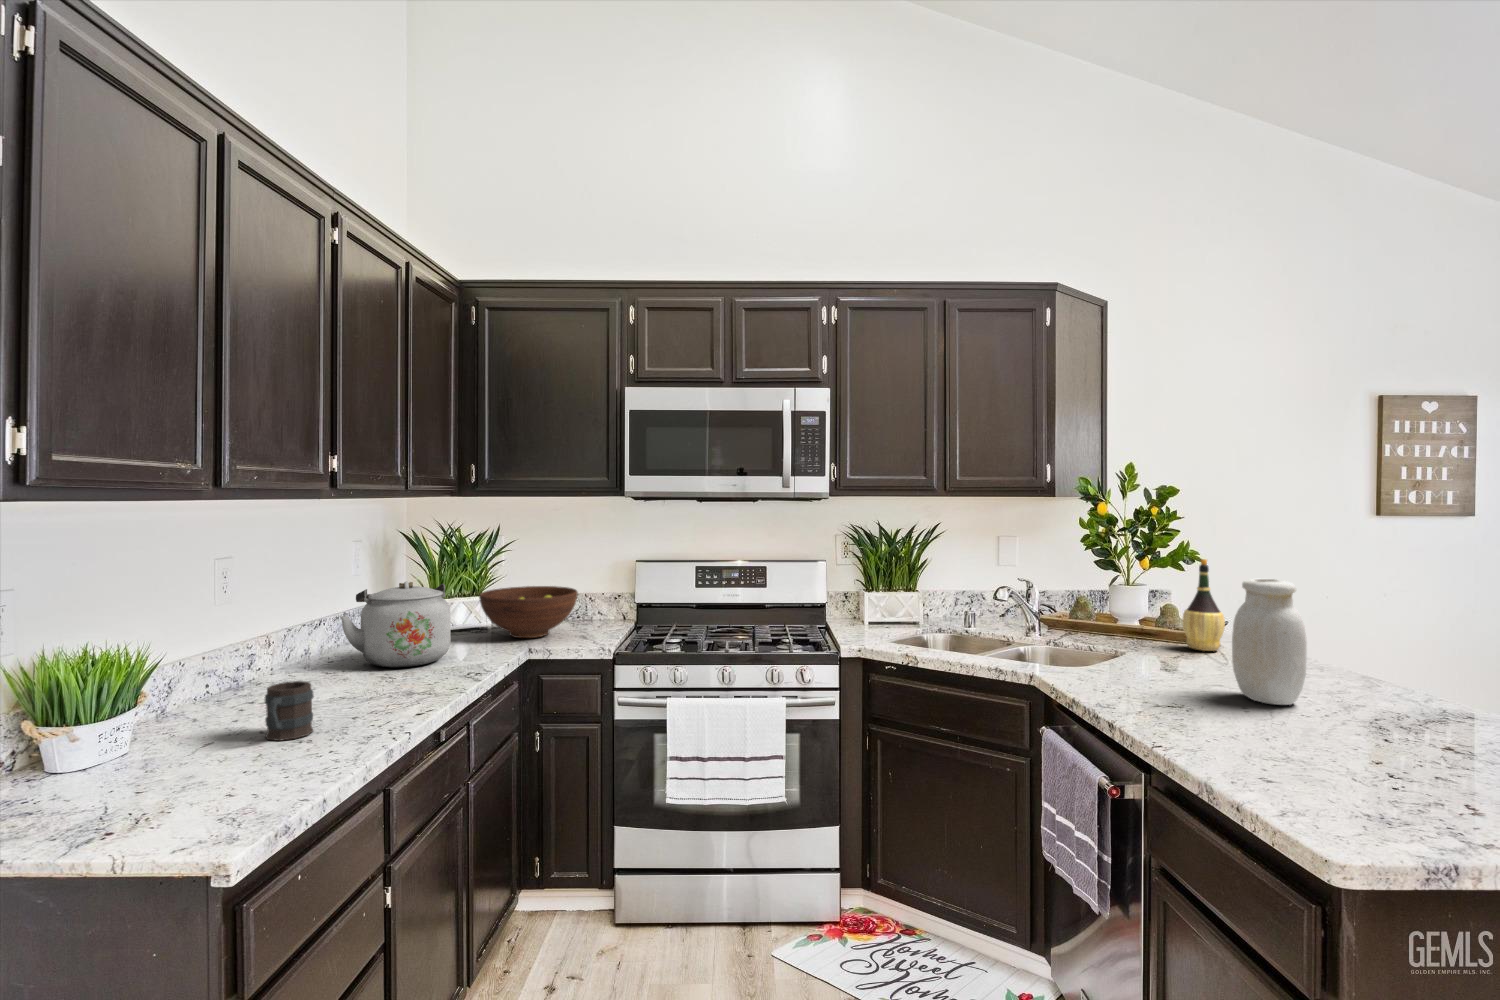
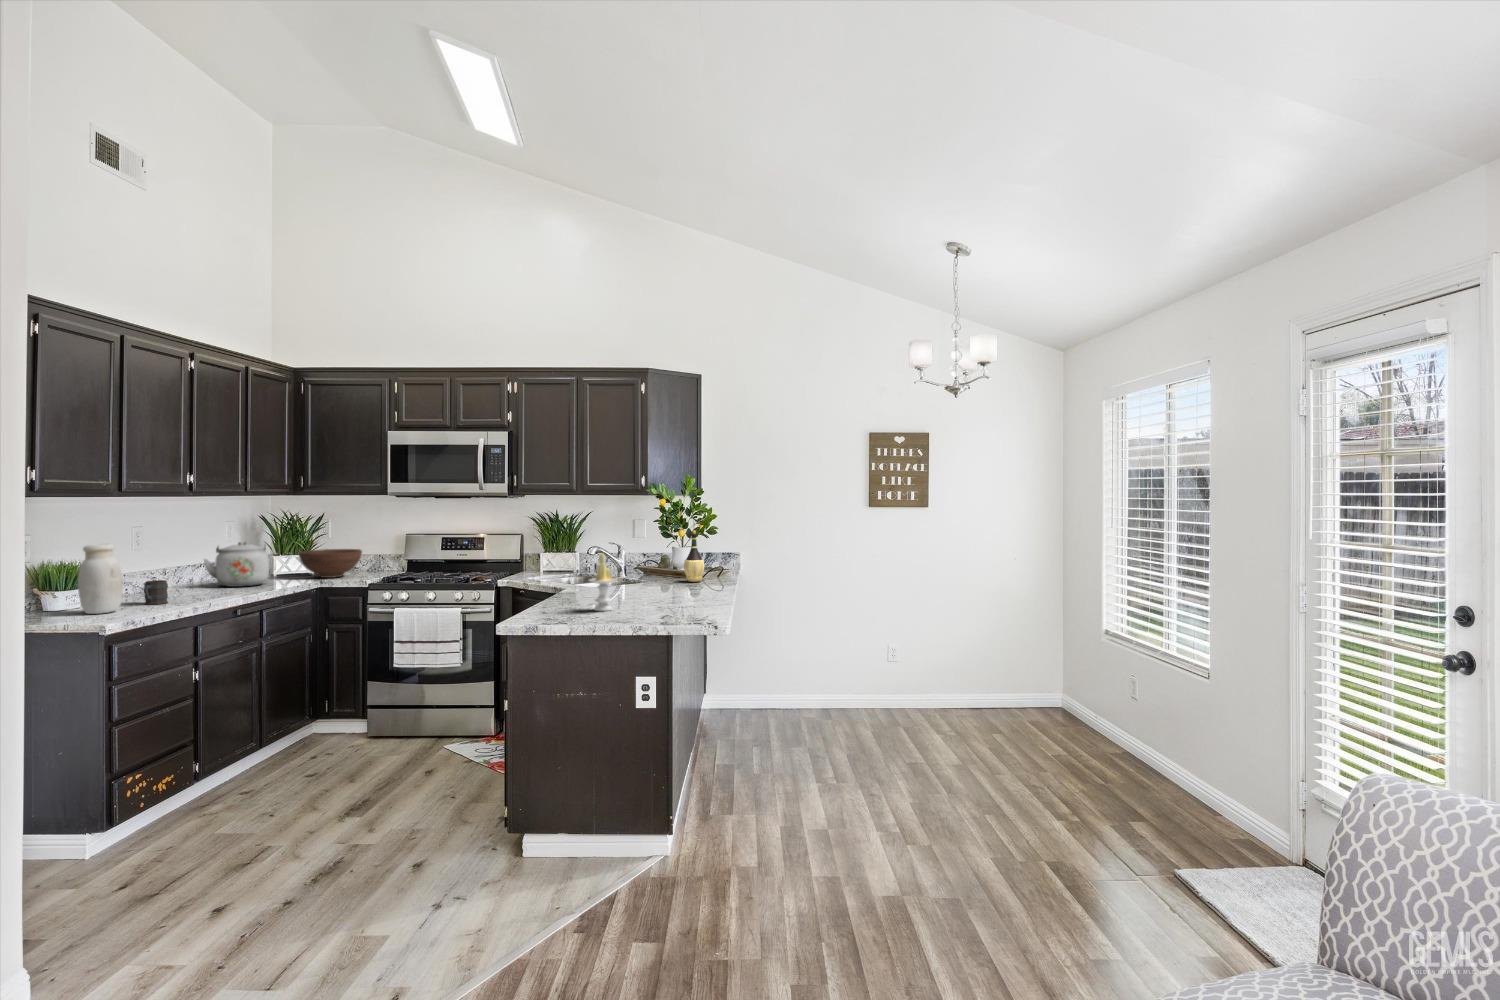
jar: present [1232,579,1307,705] -> present [78,544,123,614]
candle: none [1339,631,1427,774] -> present [589,553,617,611]

